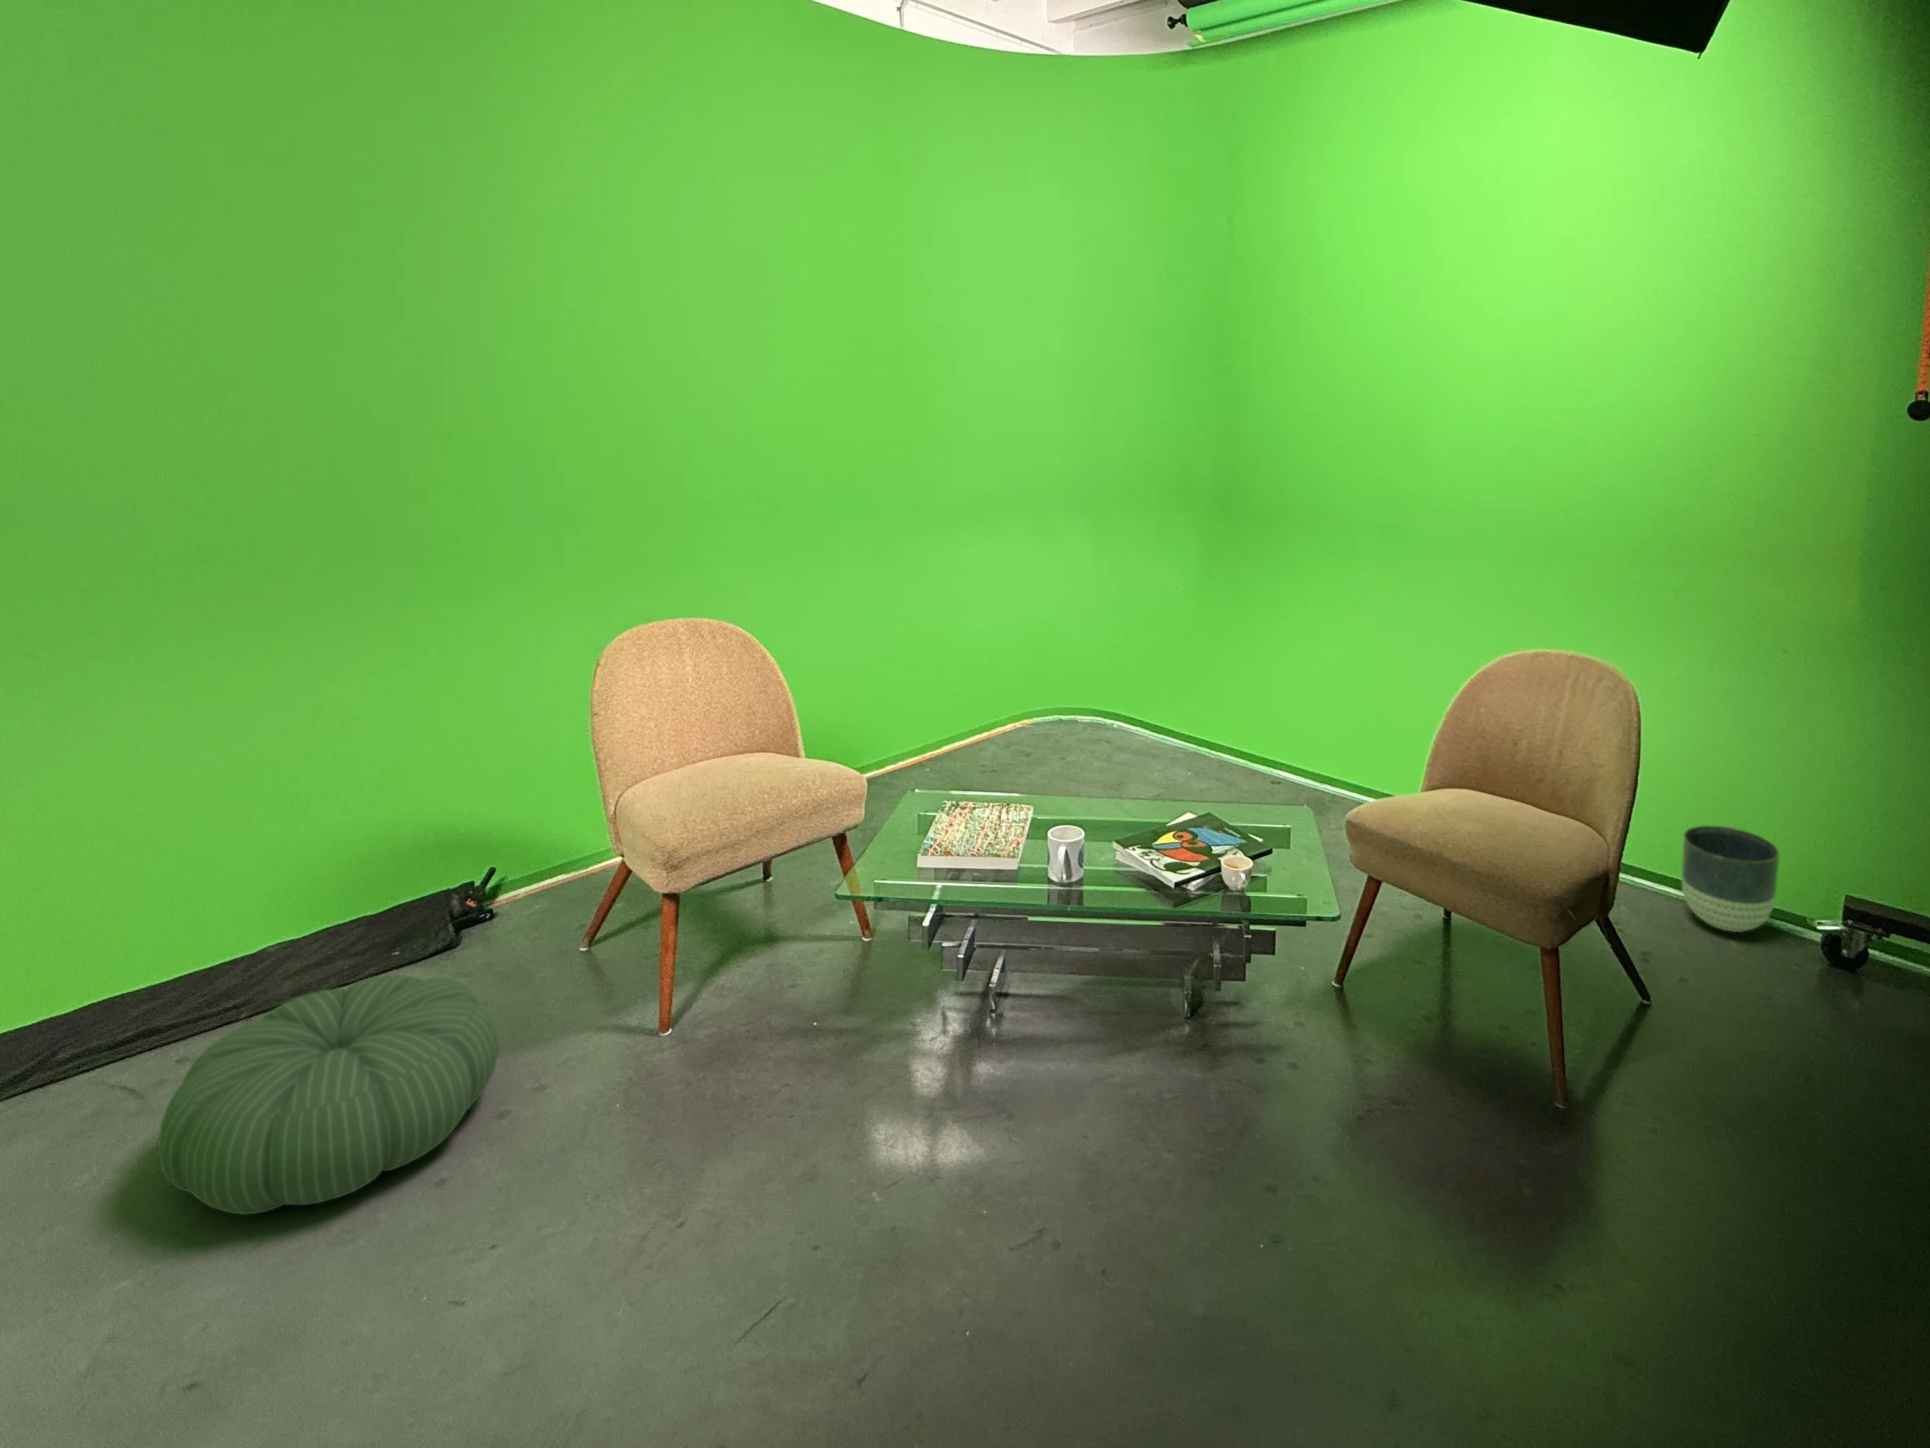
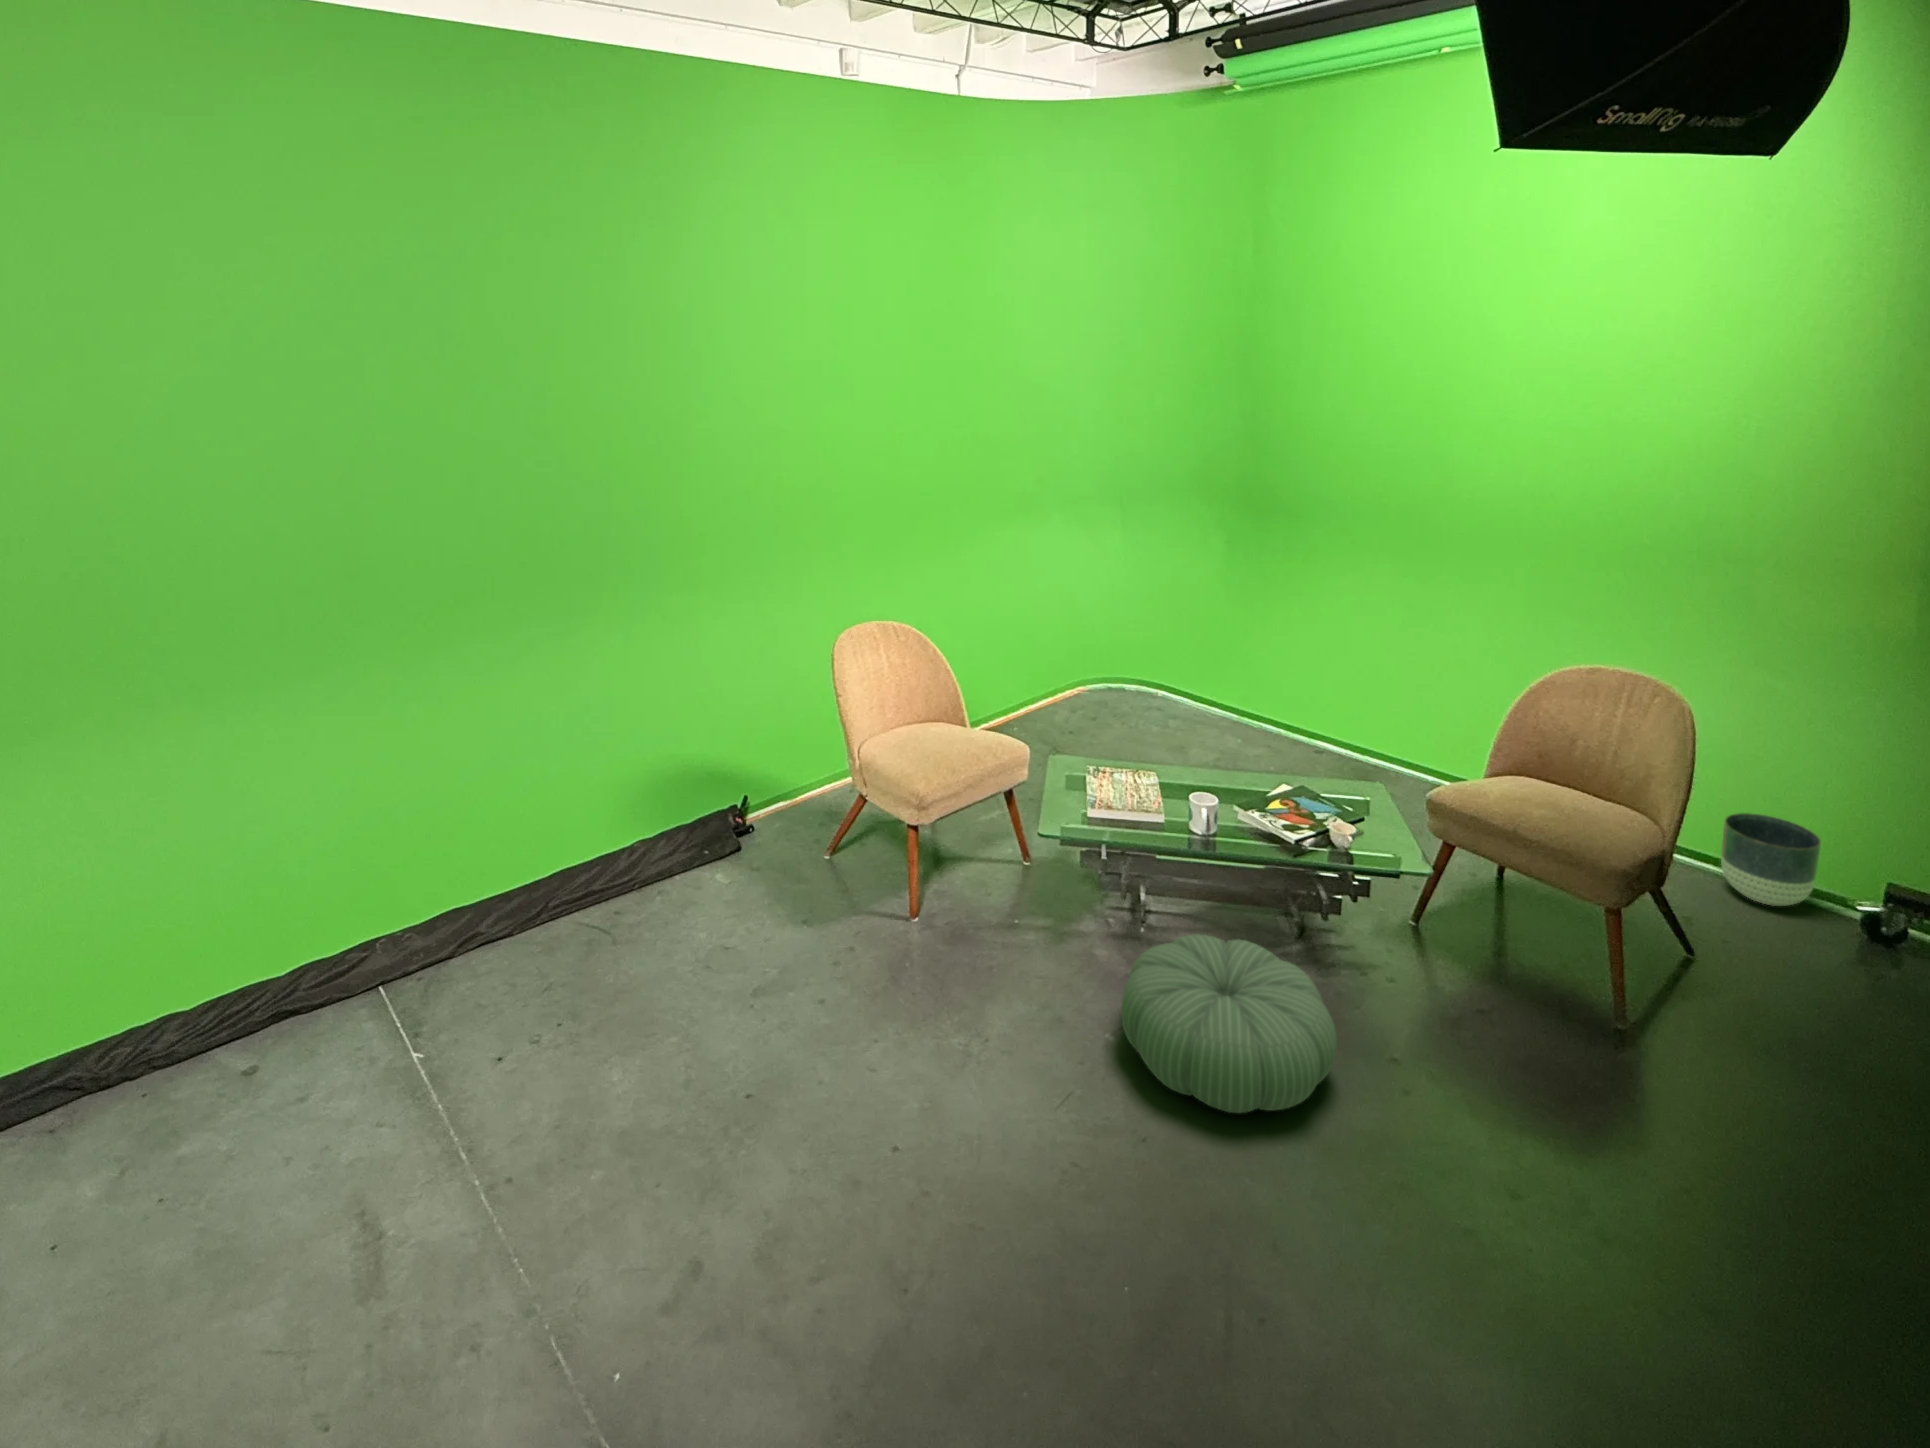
pouf: present [158,975,498,1214] -> present [1121,934,1337,1113]

